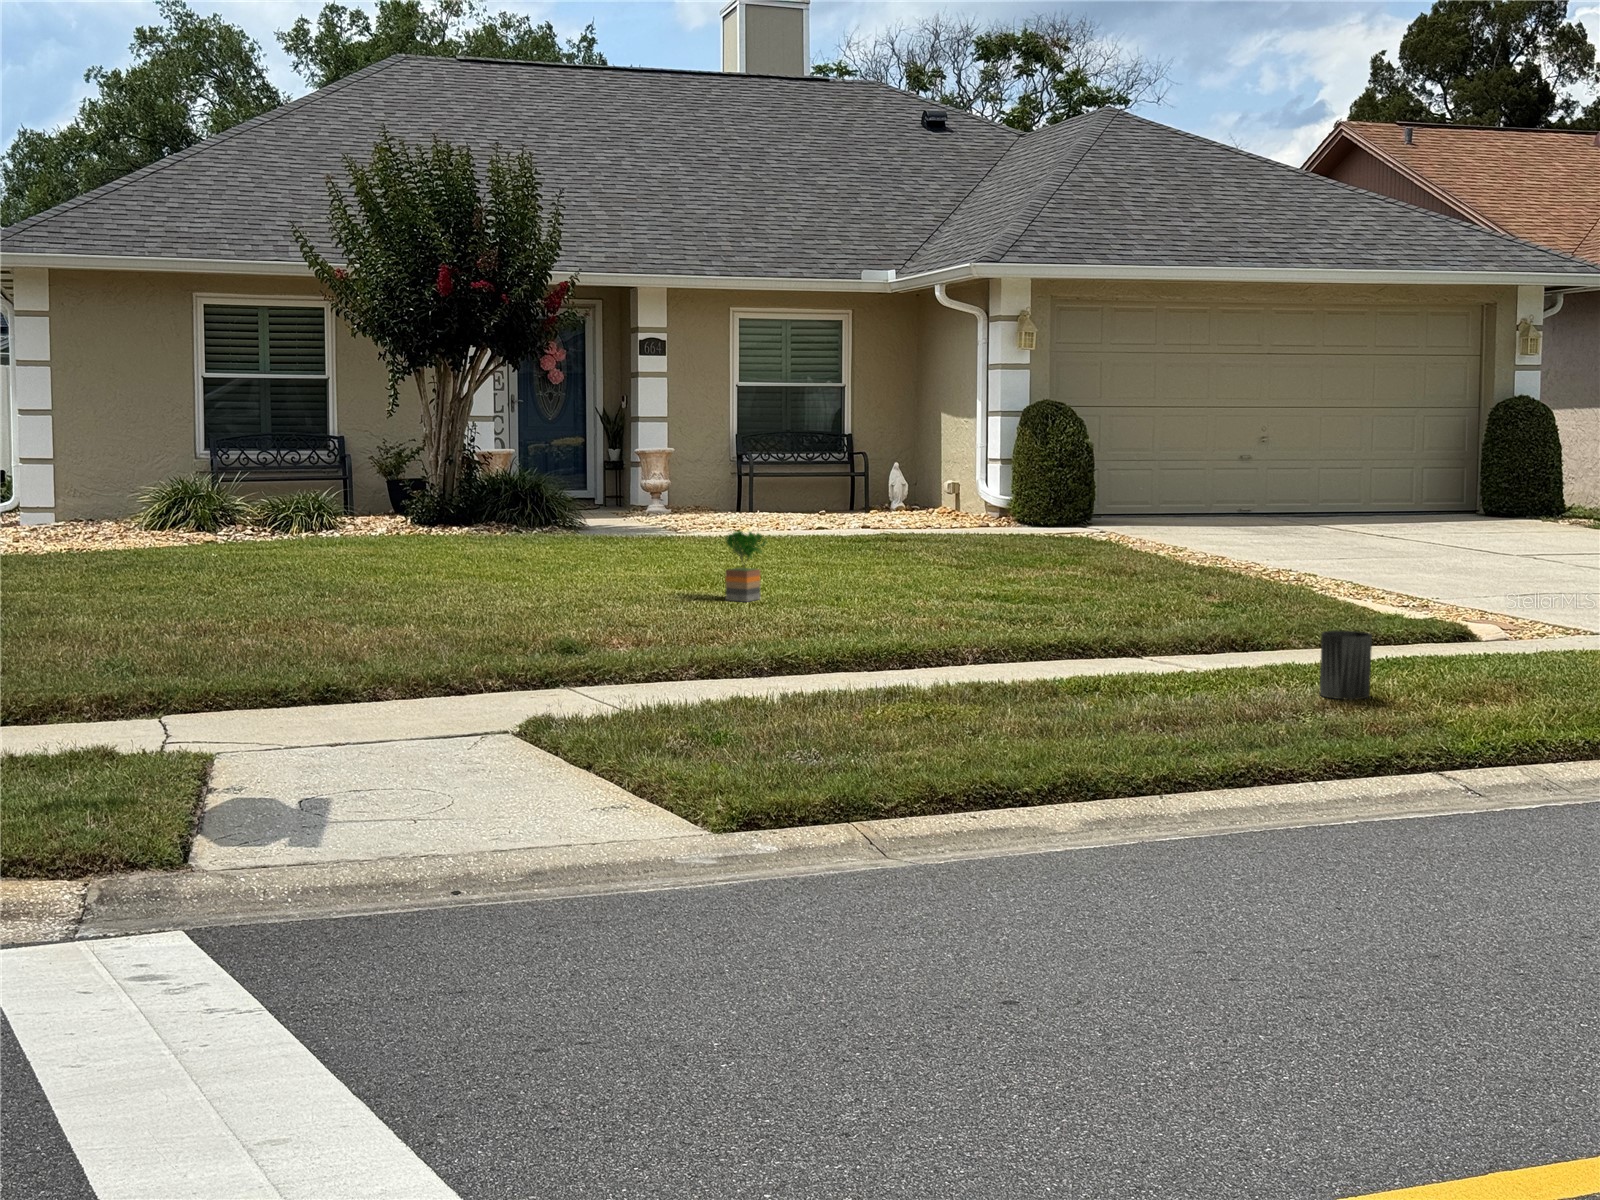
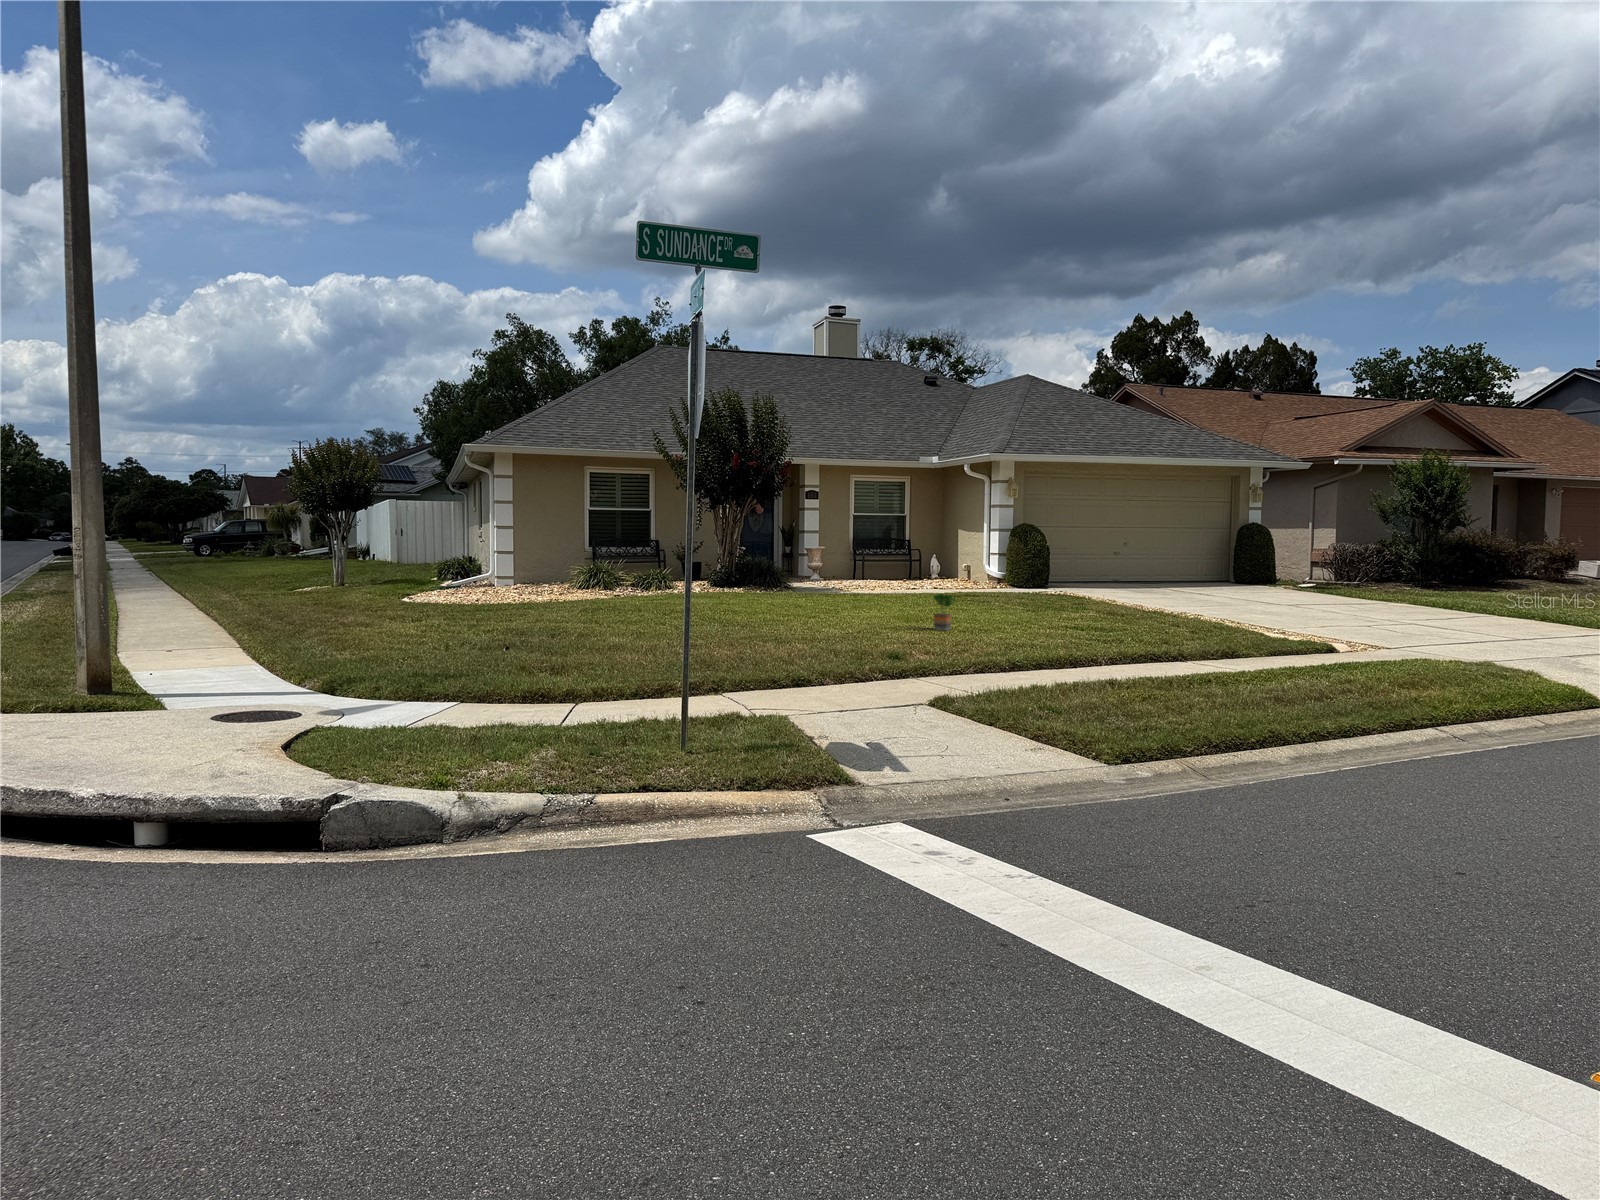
trash can: present [1320,631,1372,699] -> none [1318,649,1349,685]

